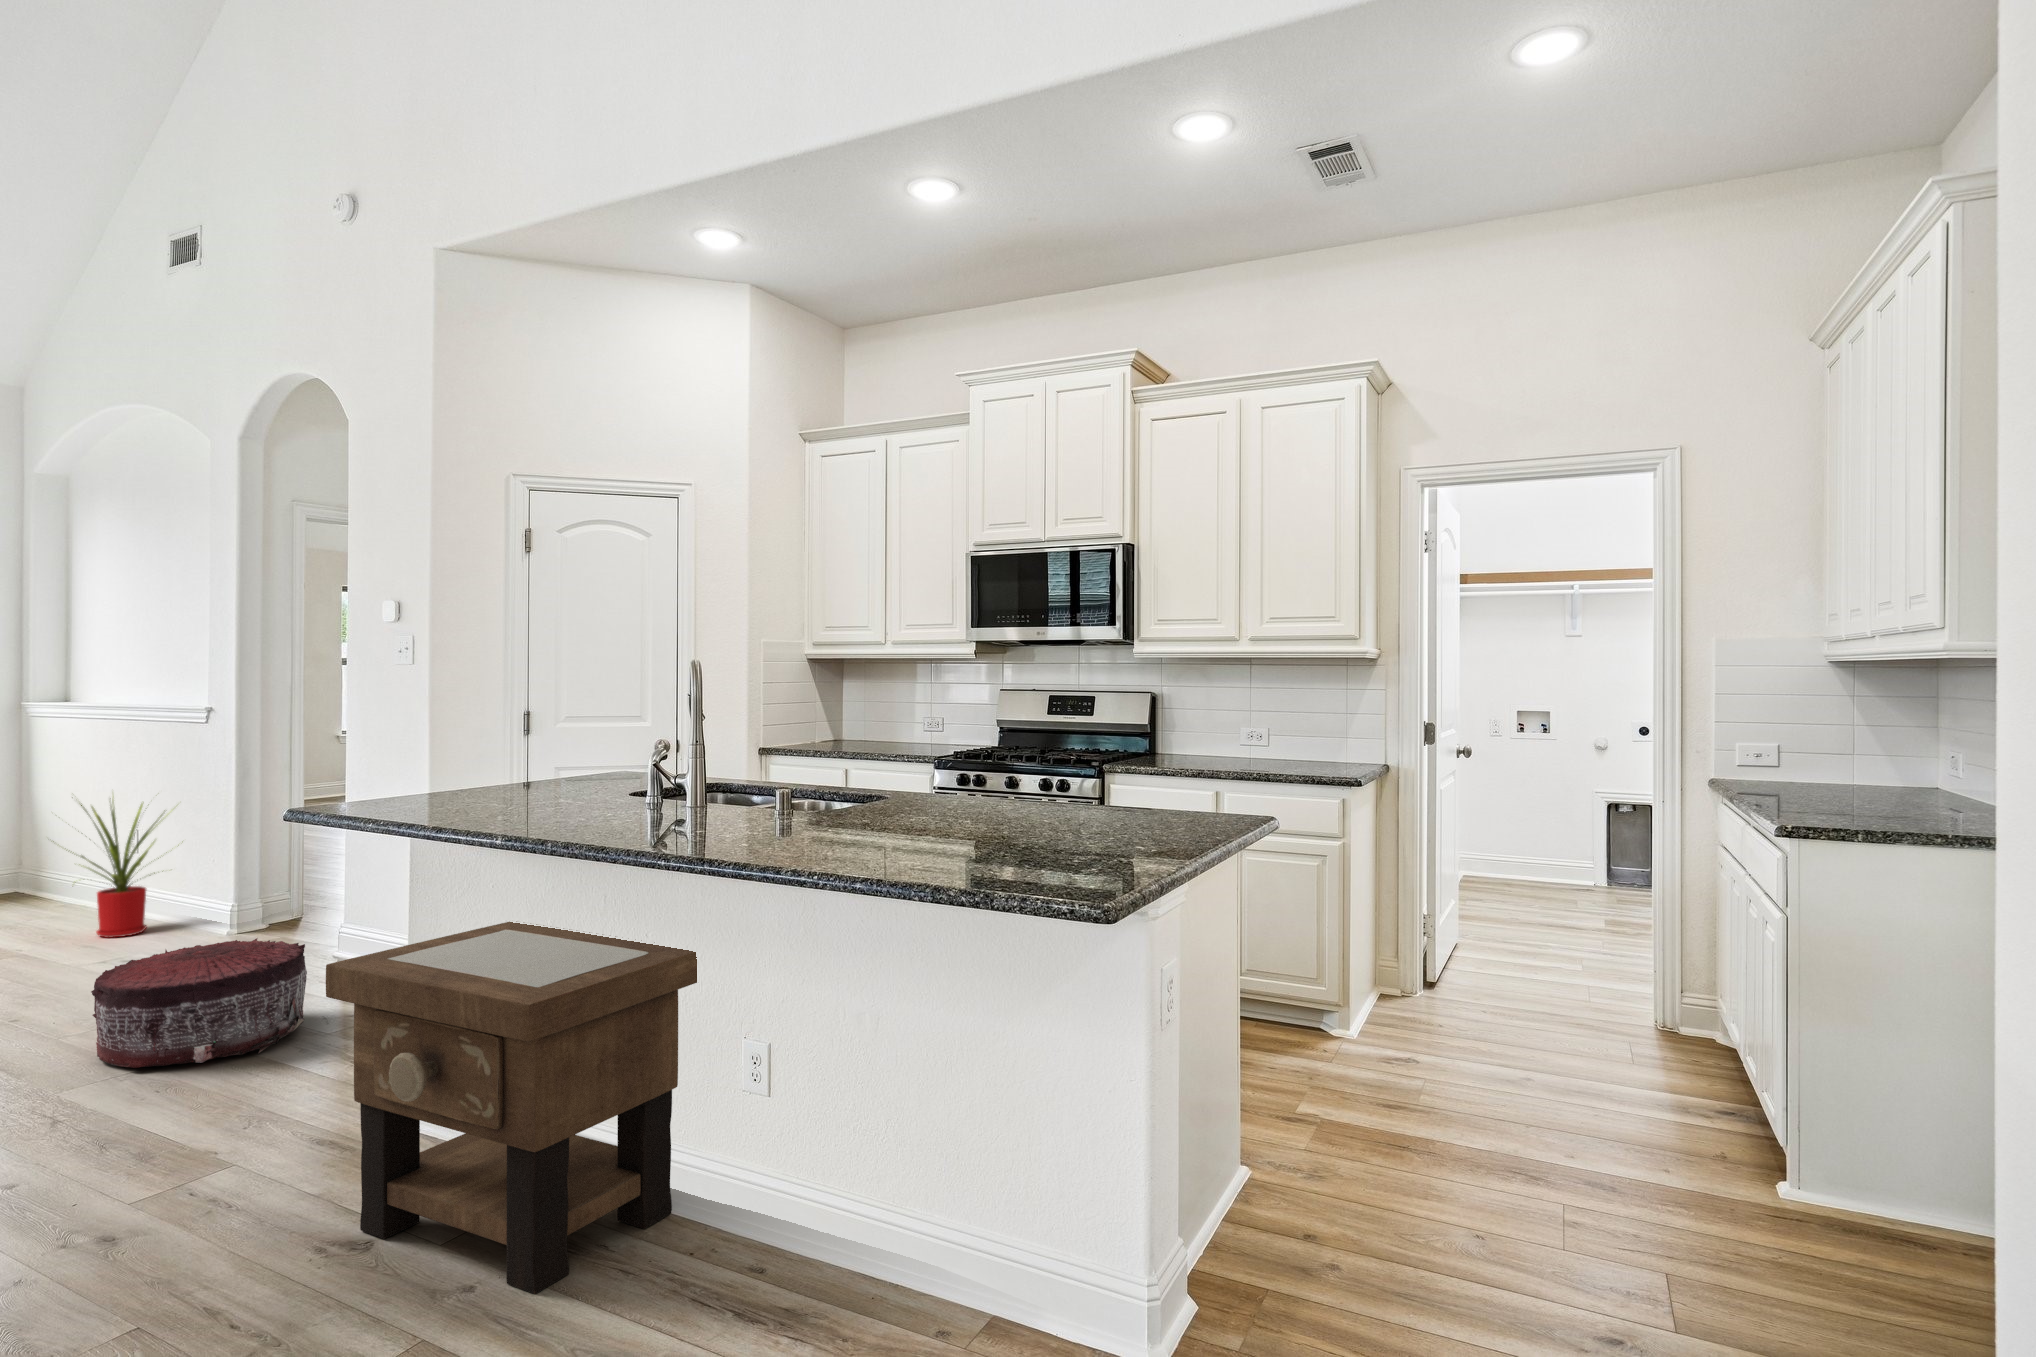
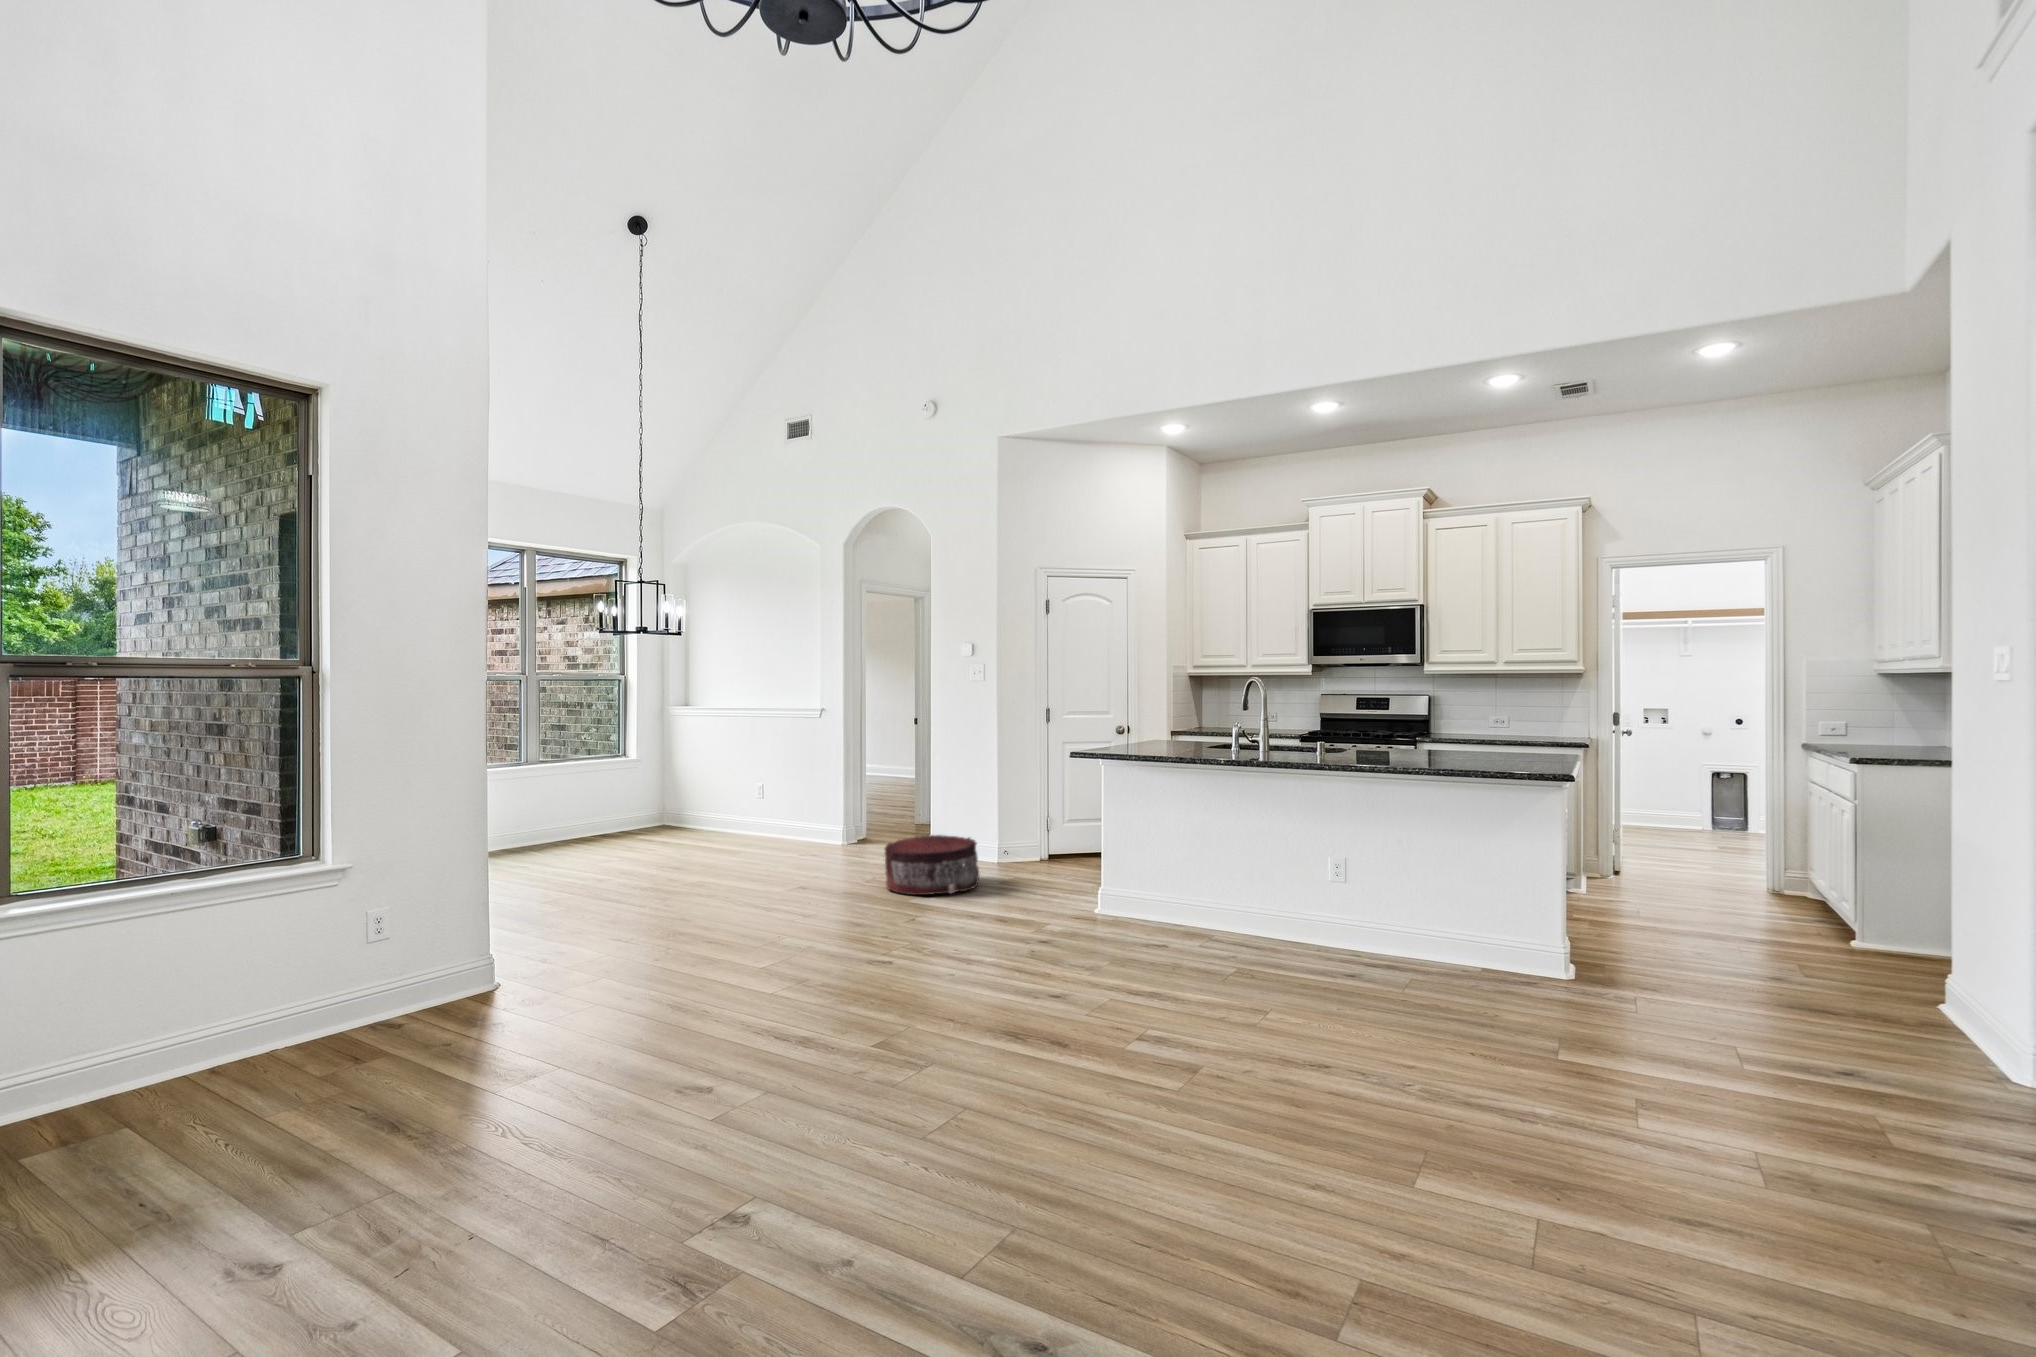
house plant: present [53,804,167,937] -> none [737,757,804,846]
side table: present [326,922,697,1294] -> none [1135,810,1297,962]

